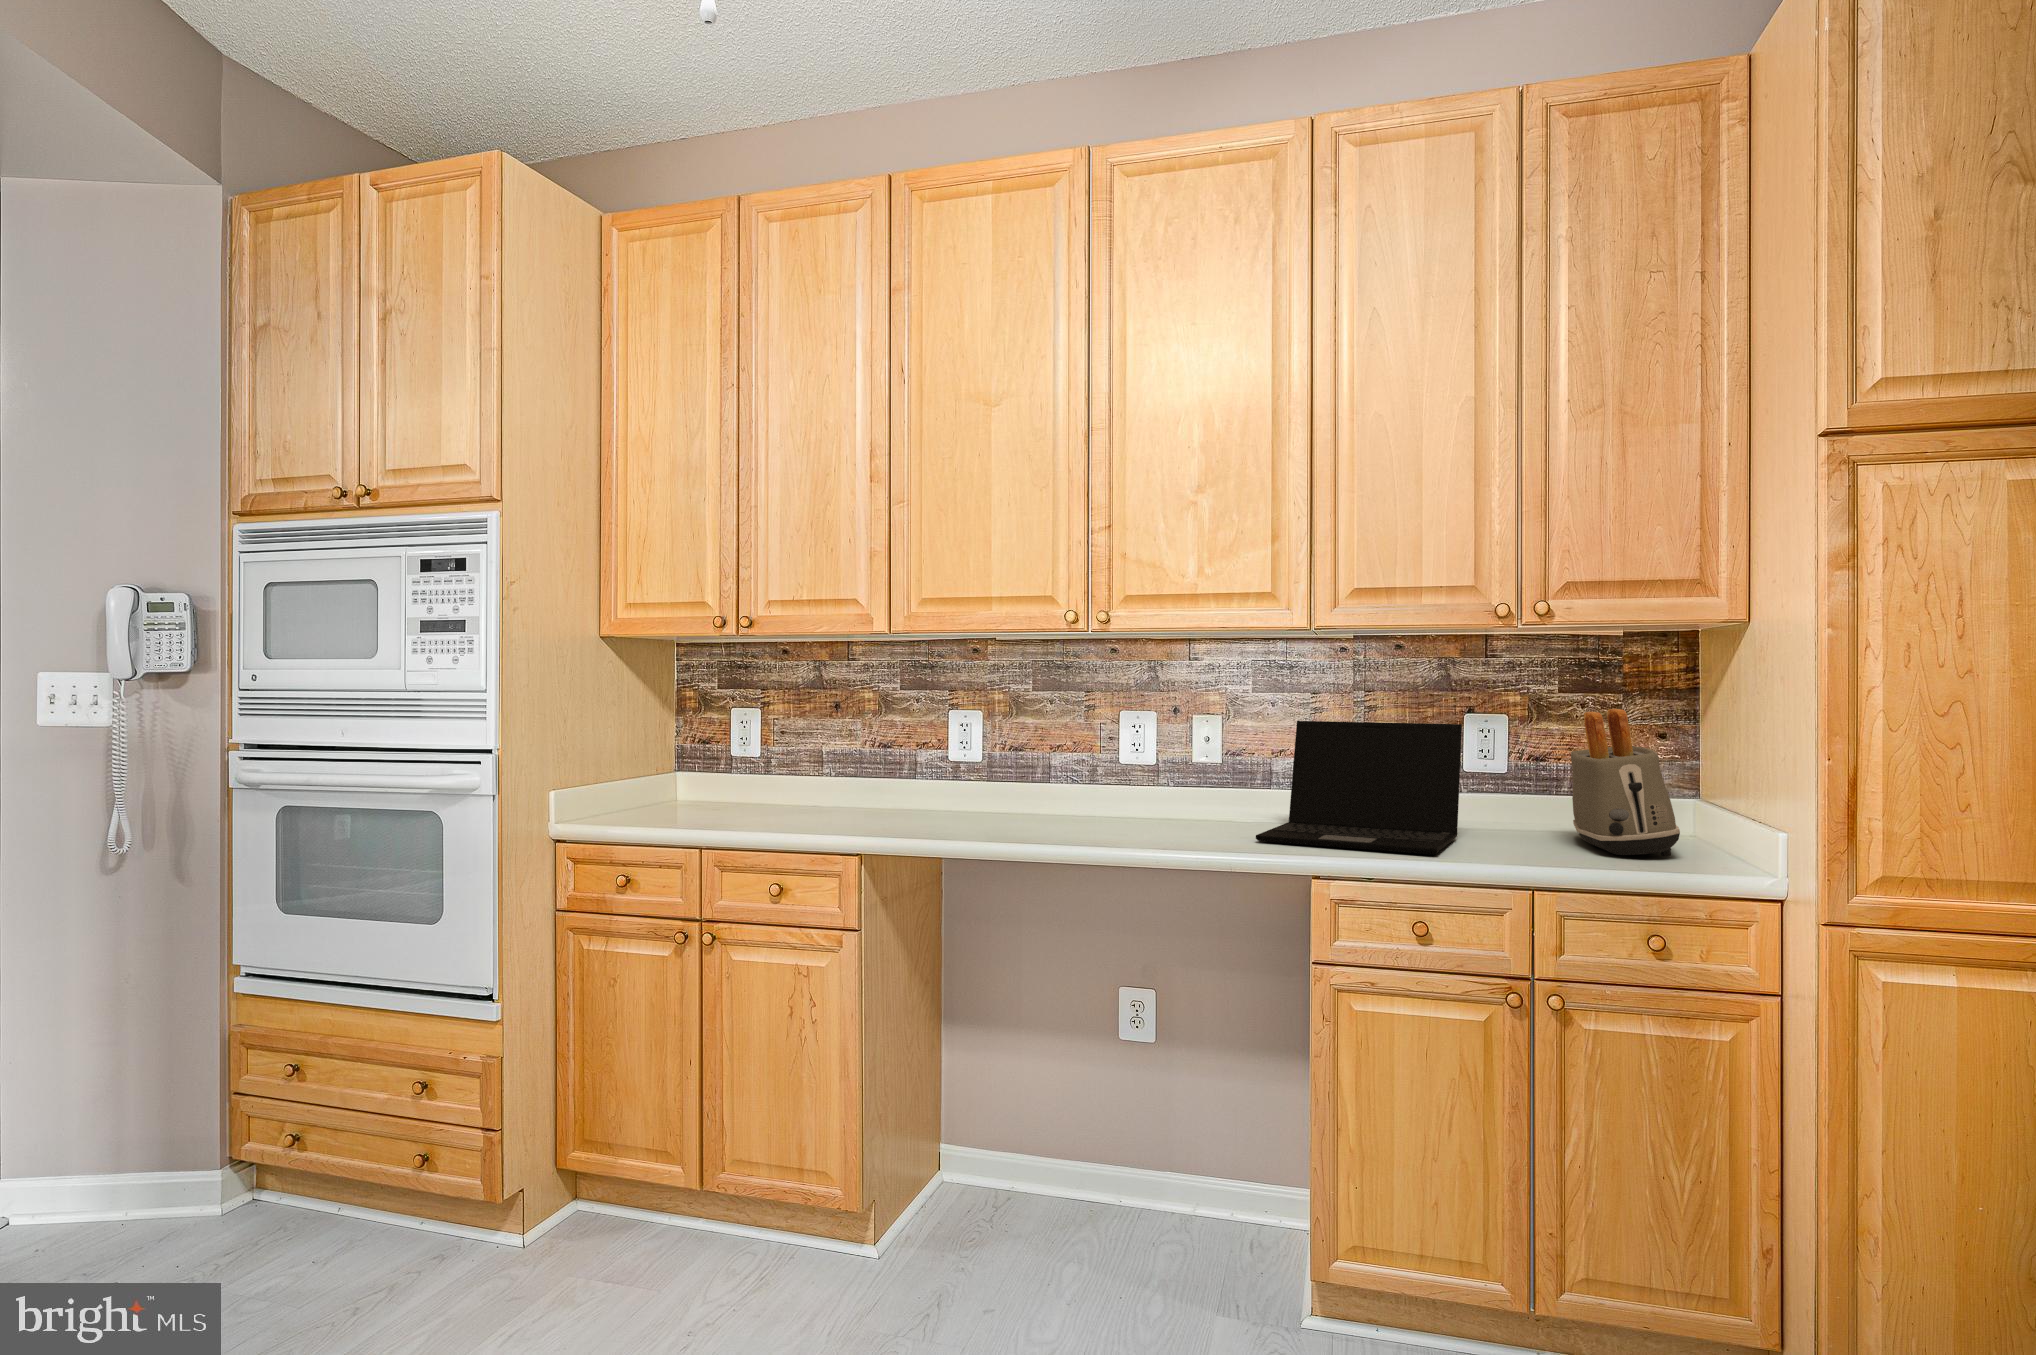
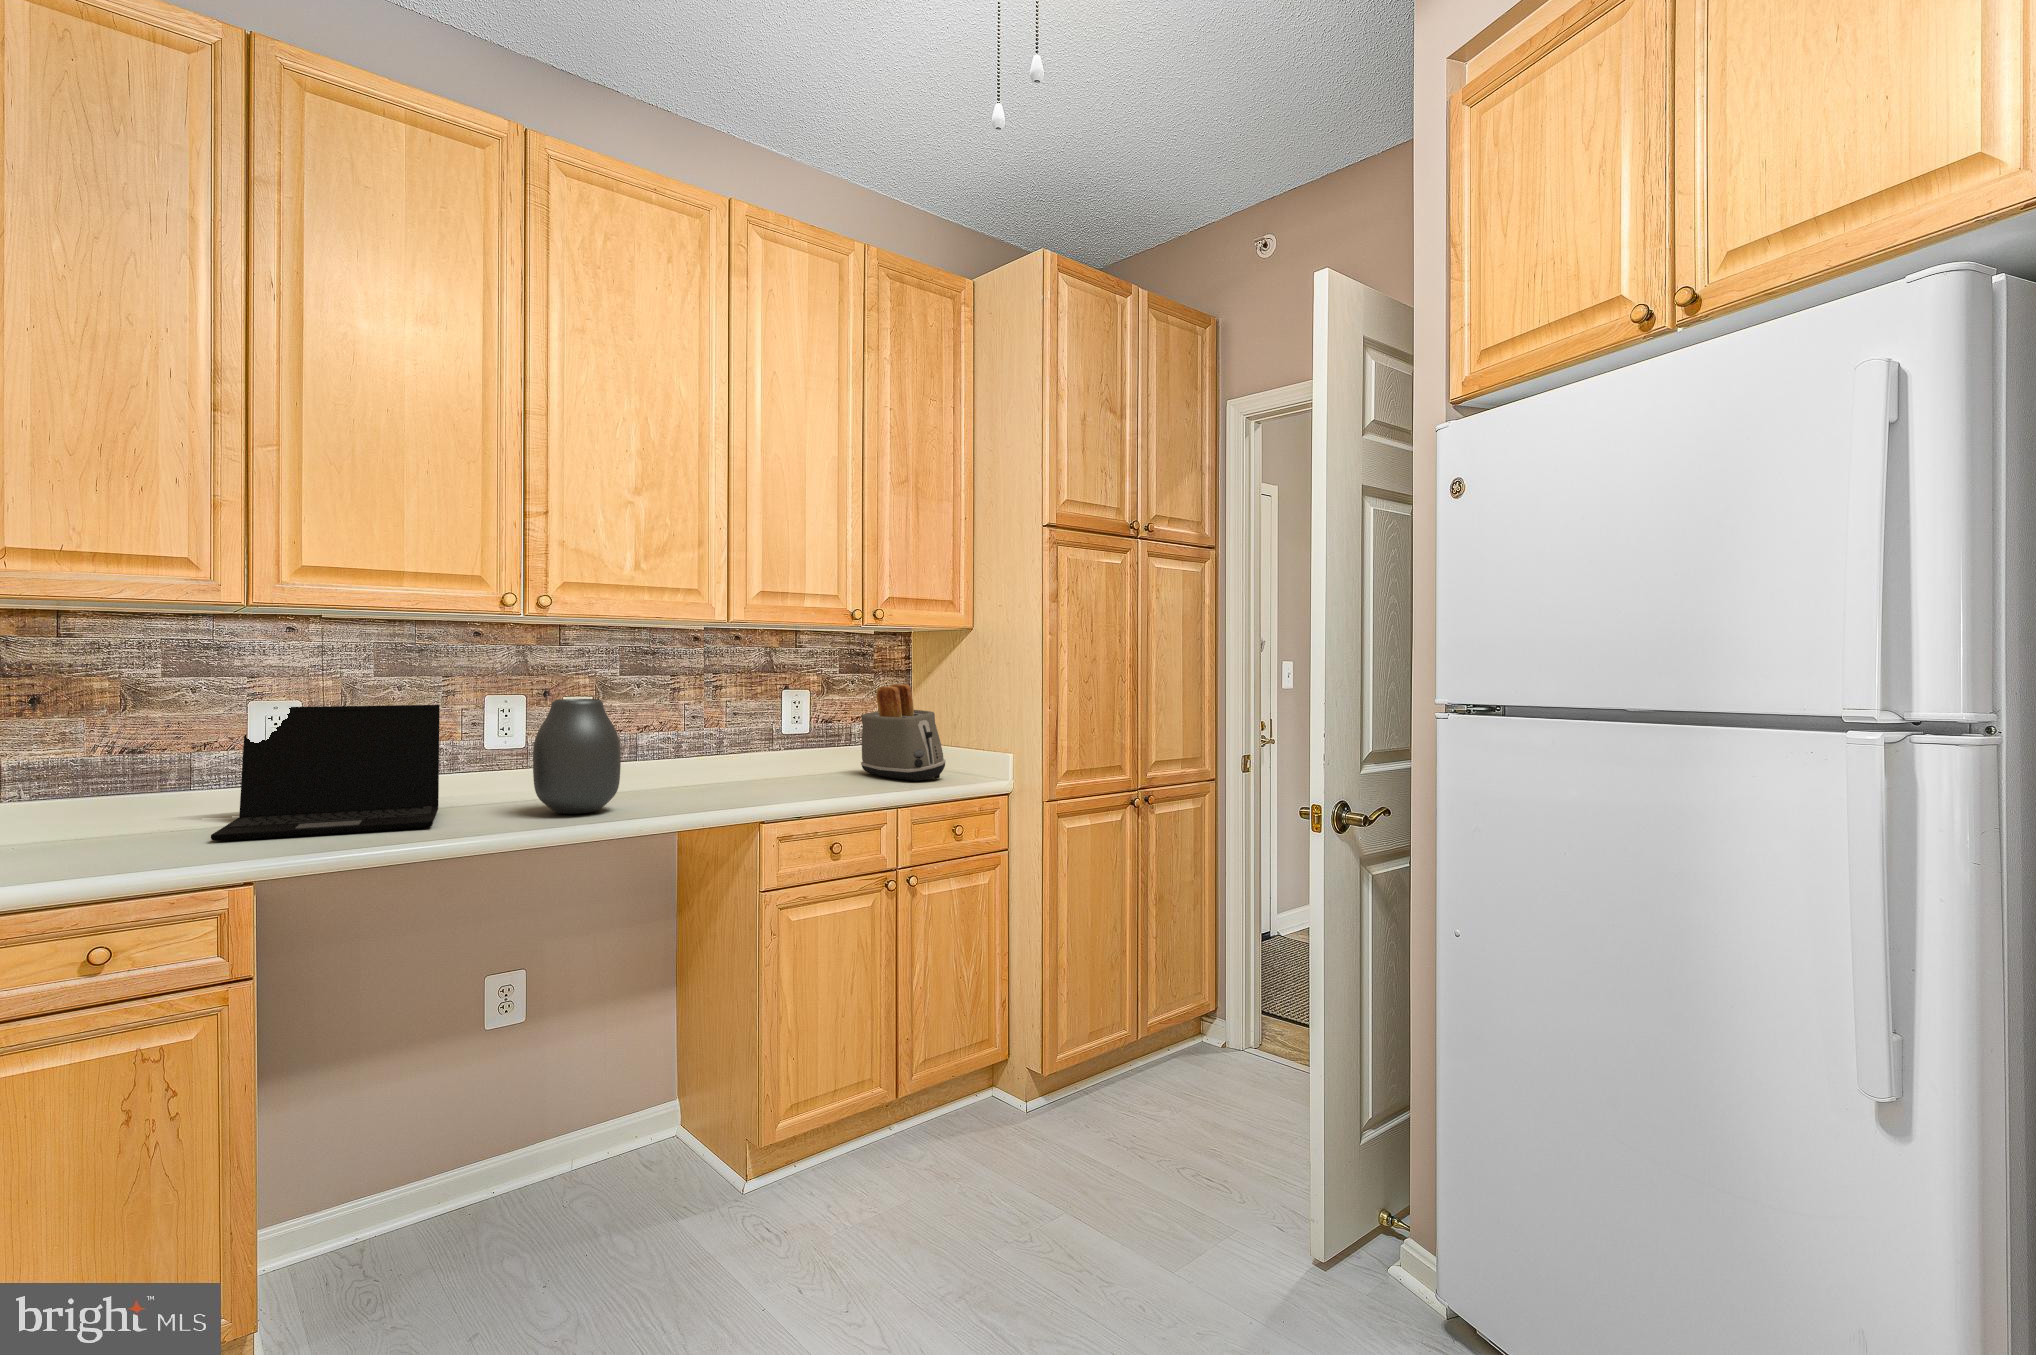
vase: none [1101,716,1185,836] -> present [533,699,621,814]
laptop: present [1256,721,1462,855] -> present [211,705,440,841]

